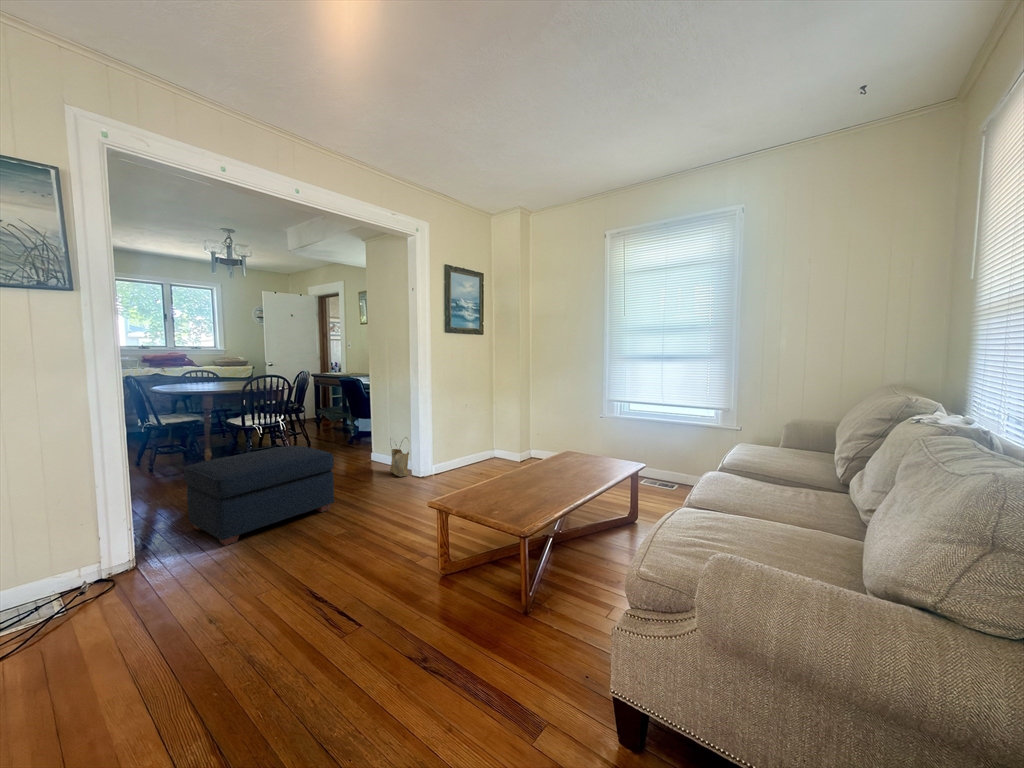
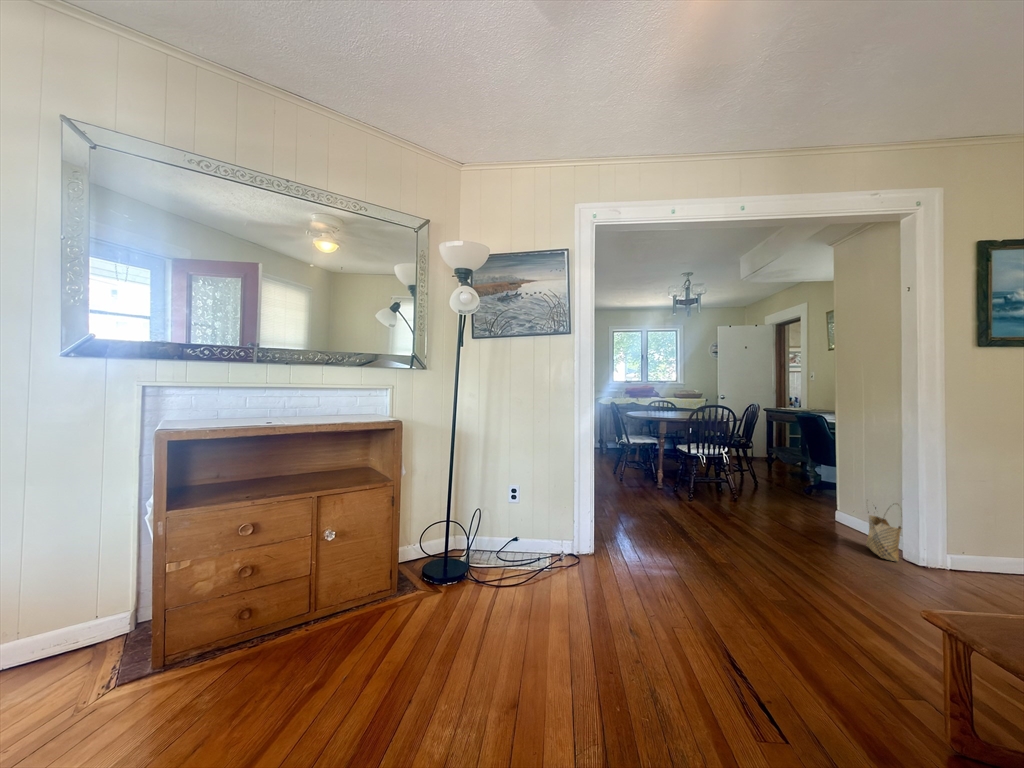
ottoman: present [184,446,334,545] -> none [632,480,773,568]

